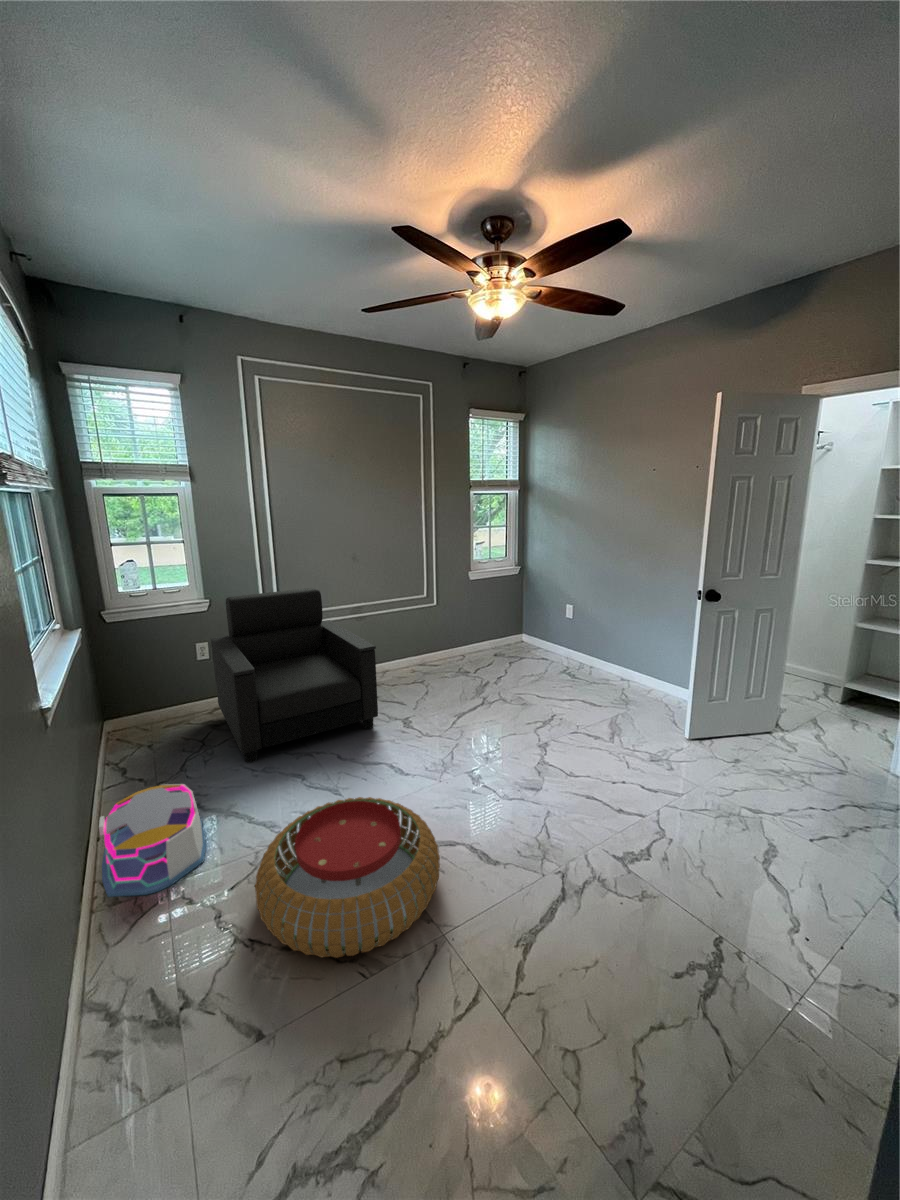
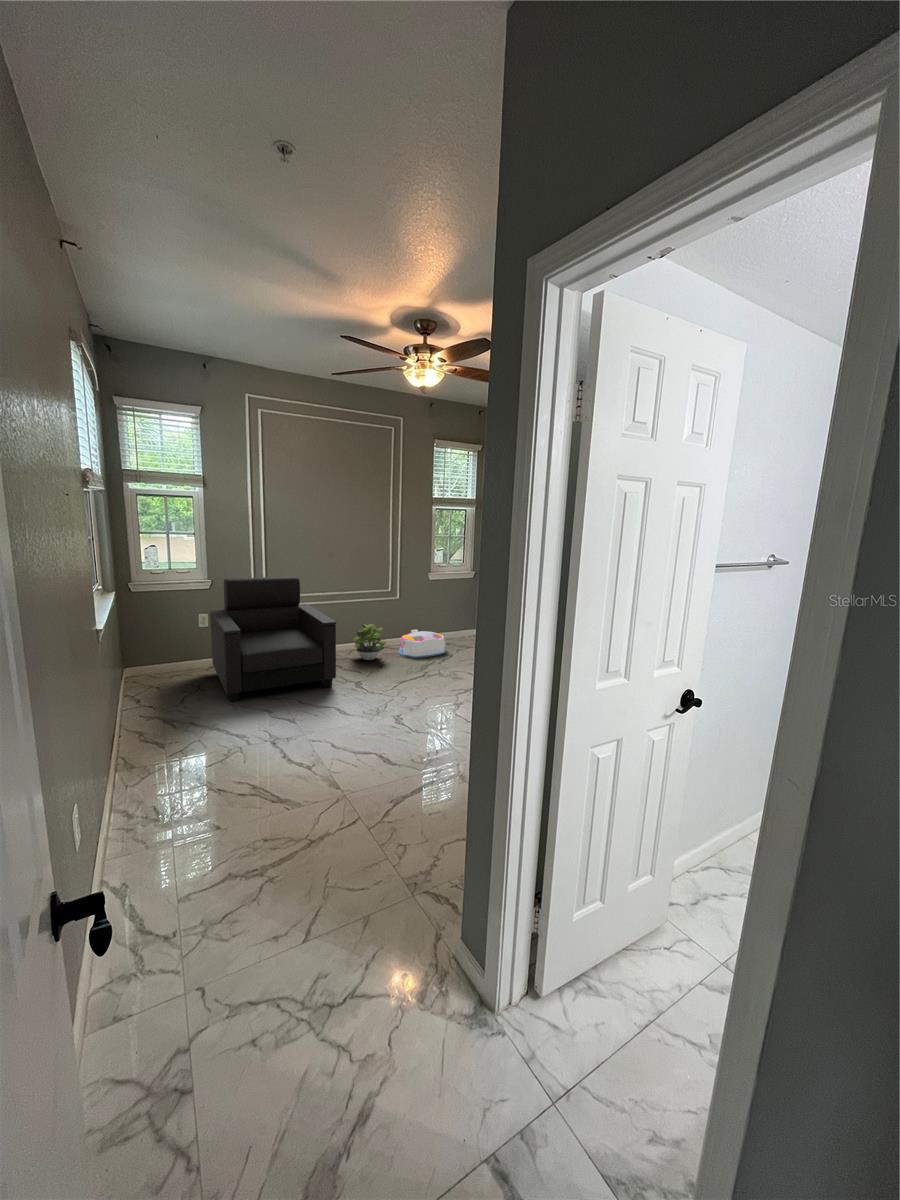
potted plant: none [387,638,428,683] -> present [353,624,386,660]
storage bin: present [99,784,206,897] -> present [398,630,446,658]
pouf: present [255,797,440,958] -> none [225,716,352,799]

